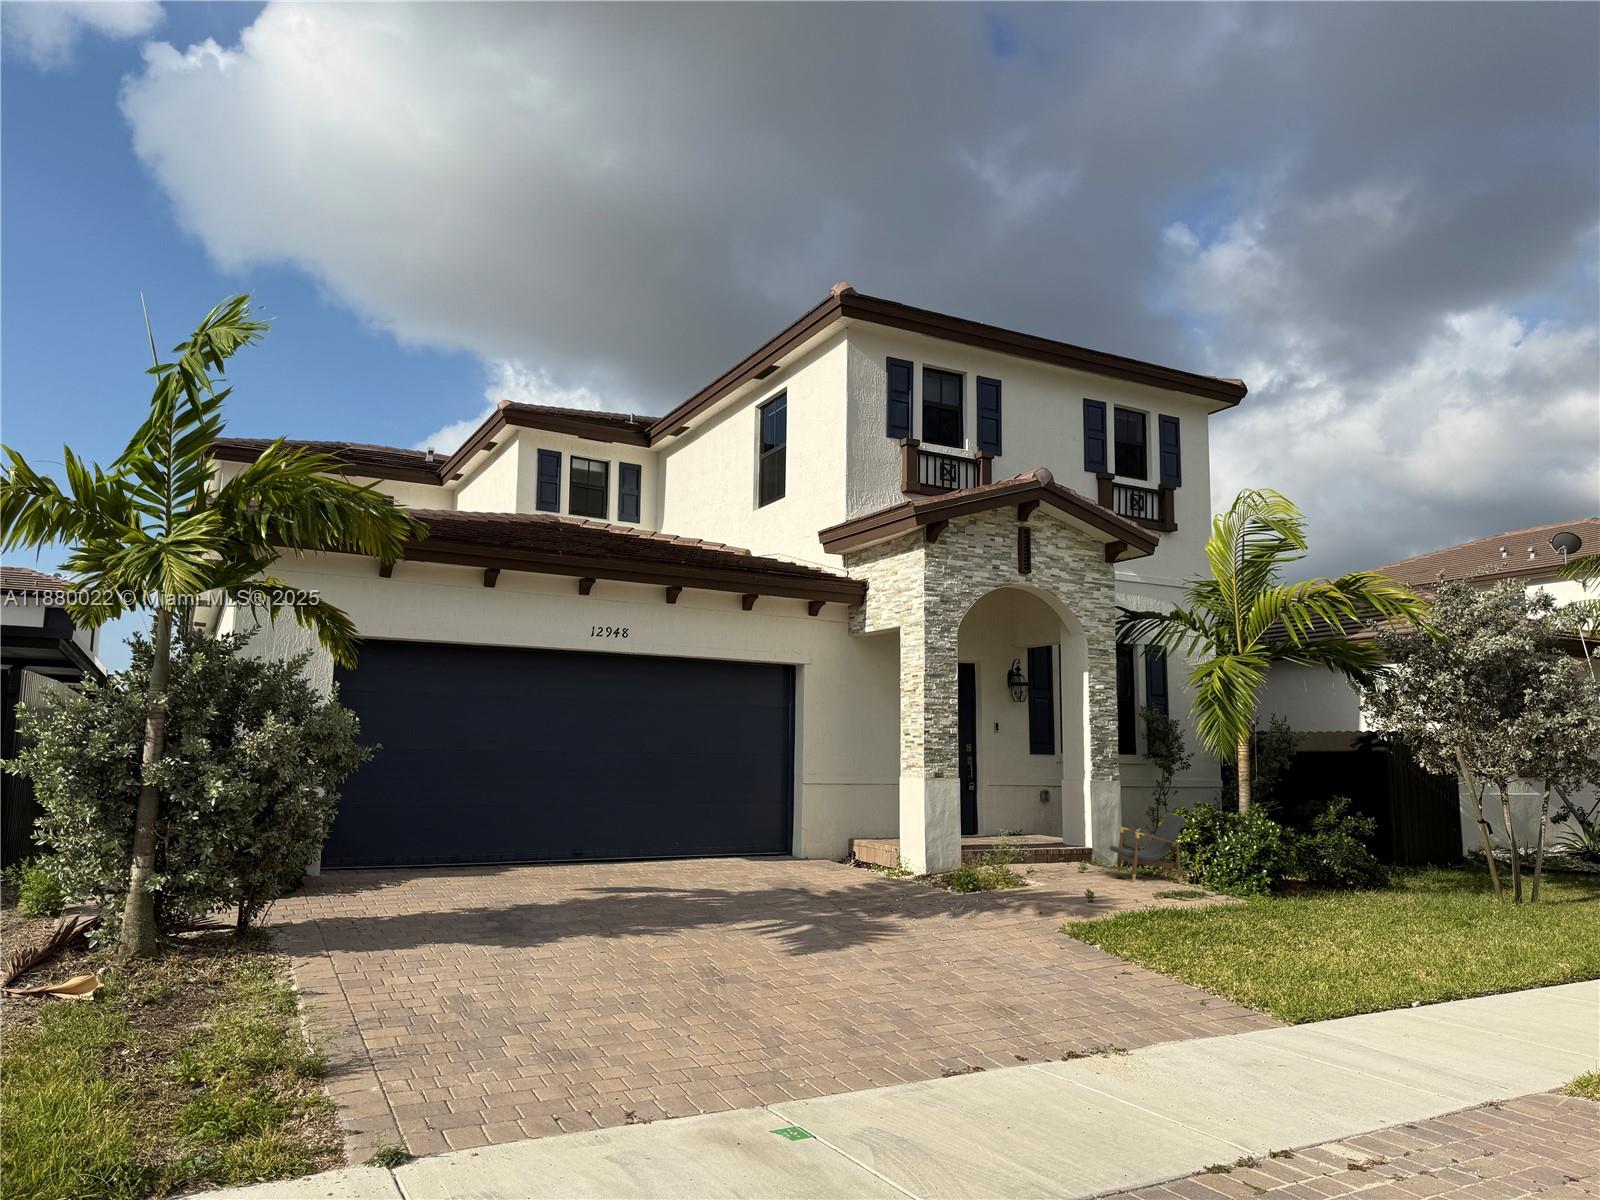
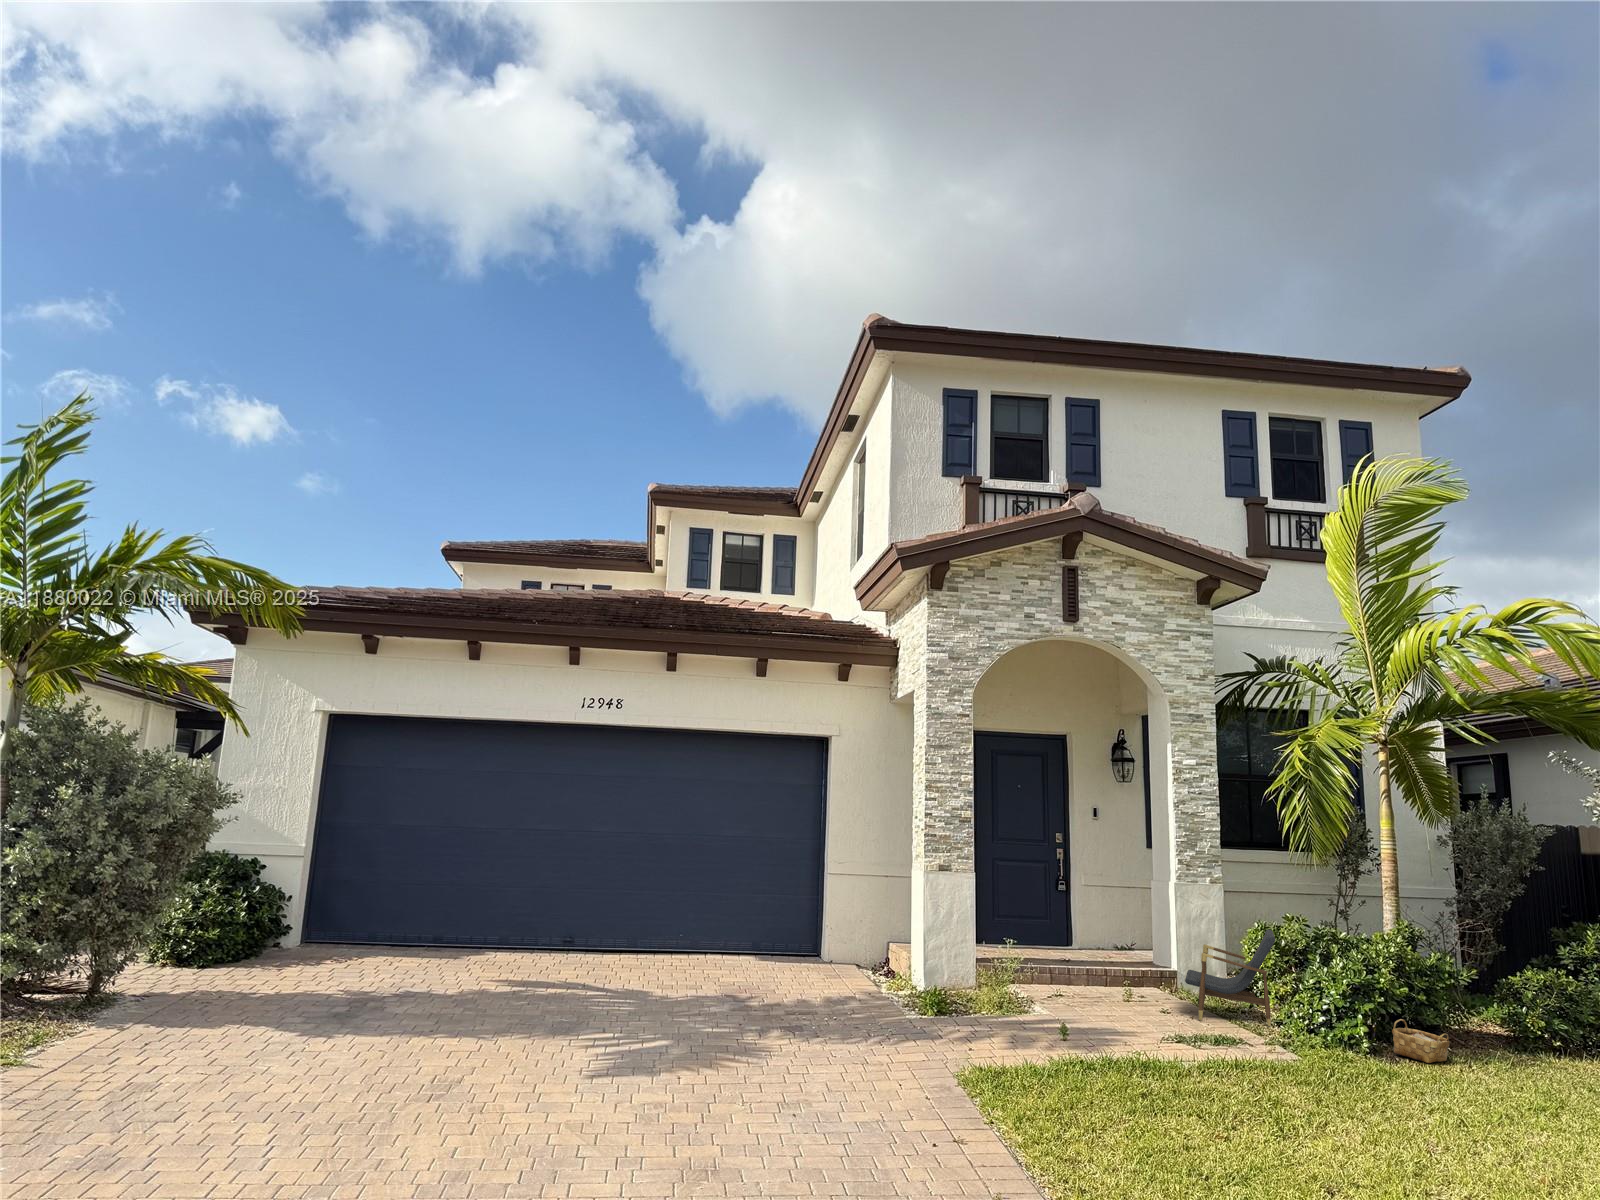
woven basket: none [1274,870,1312,898] -> present [1392,1019,1449,1063]

